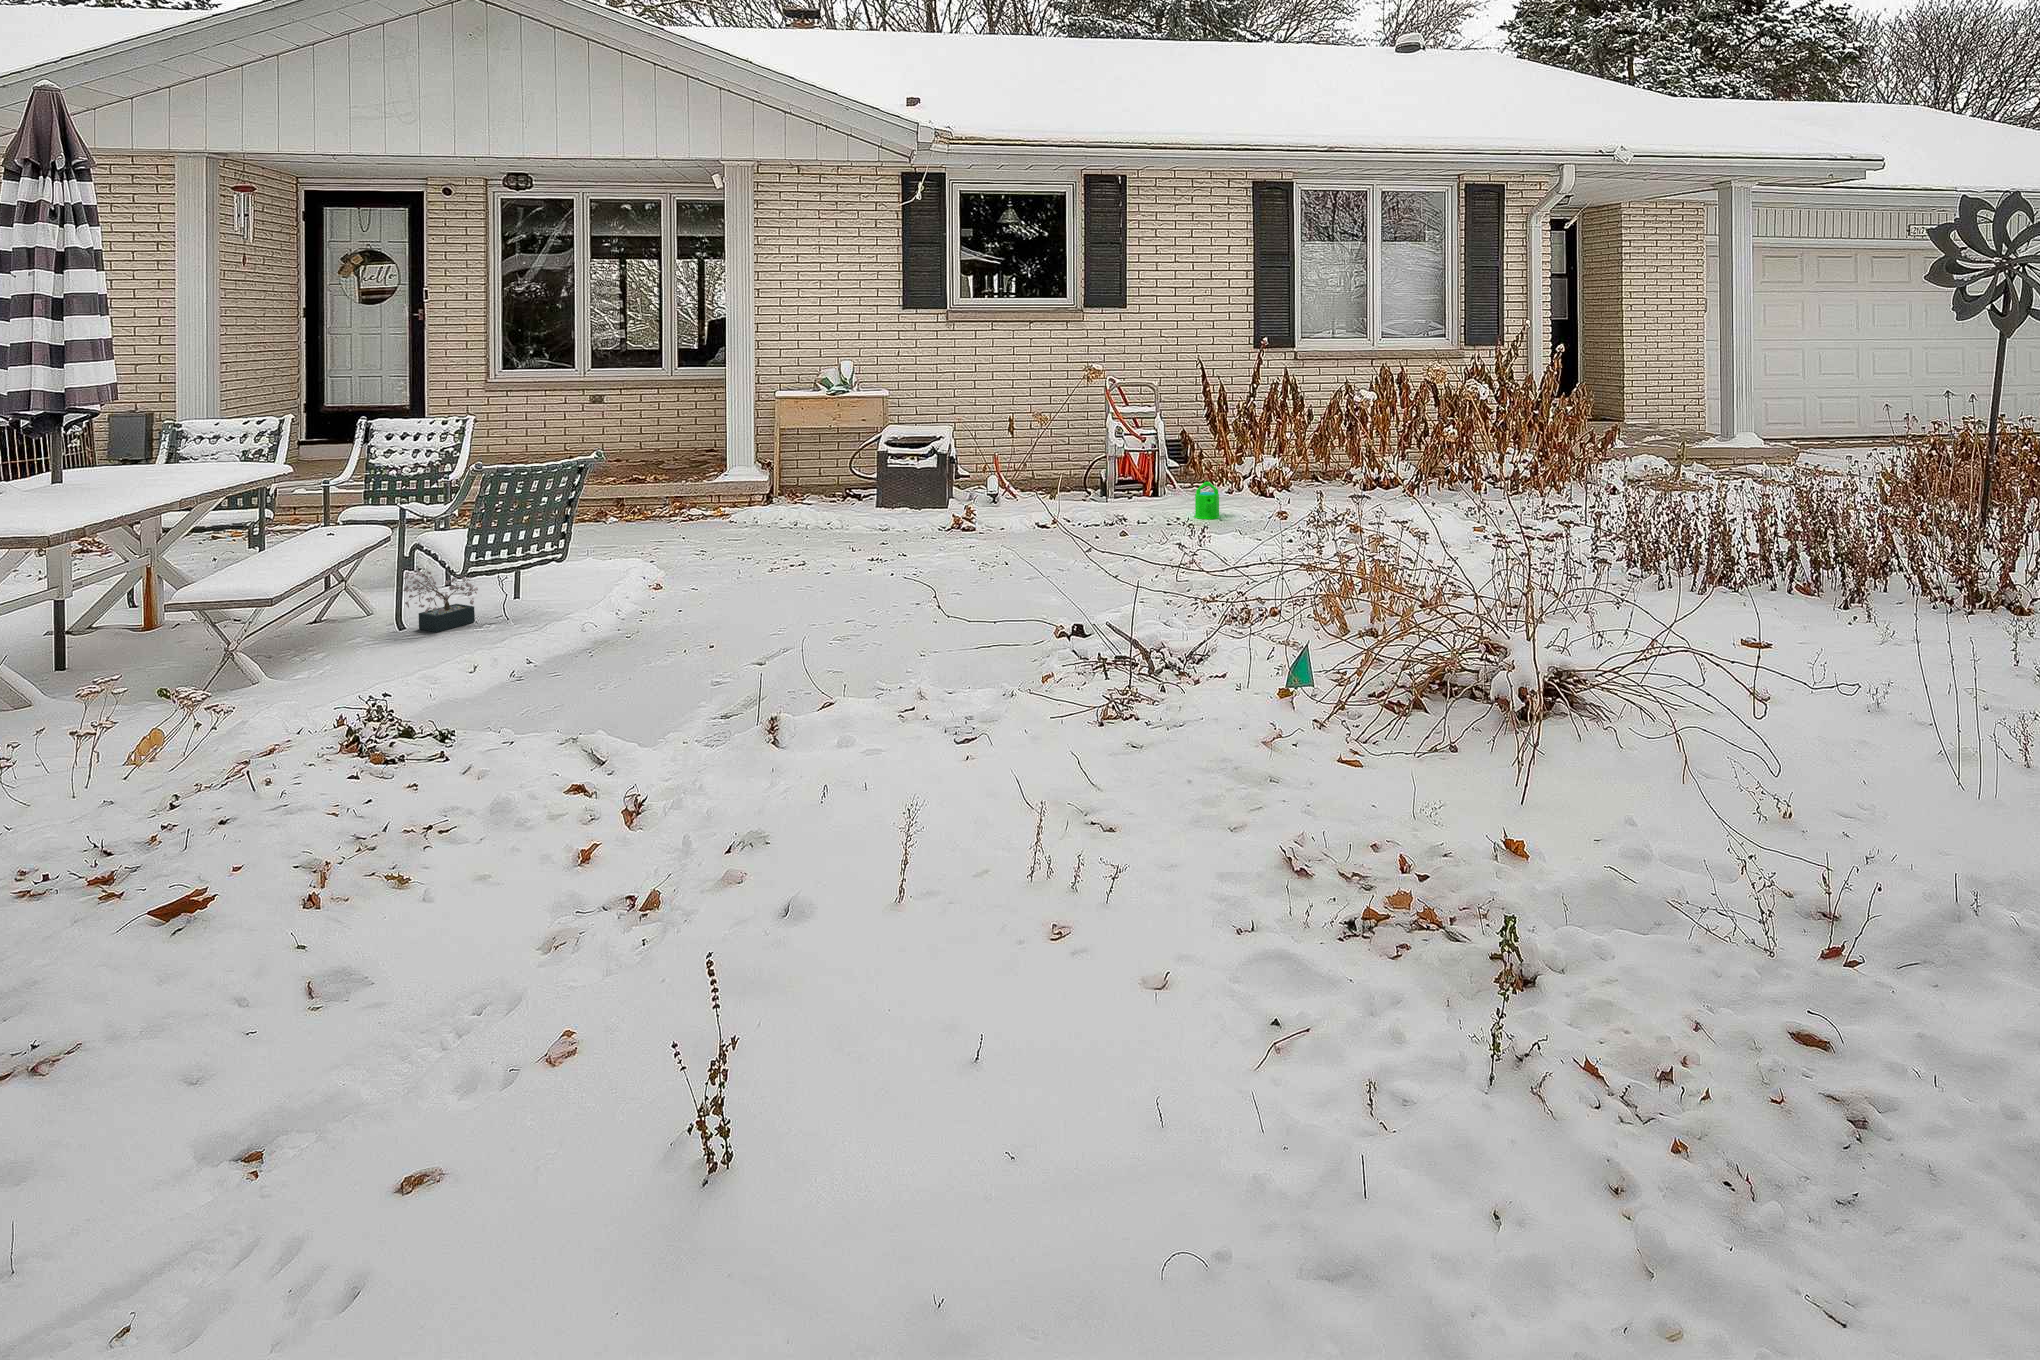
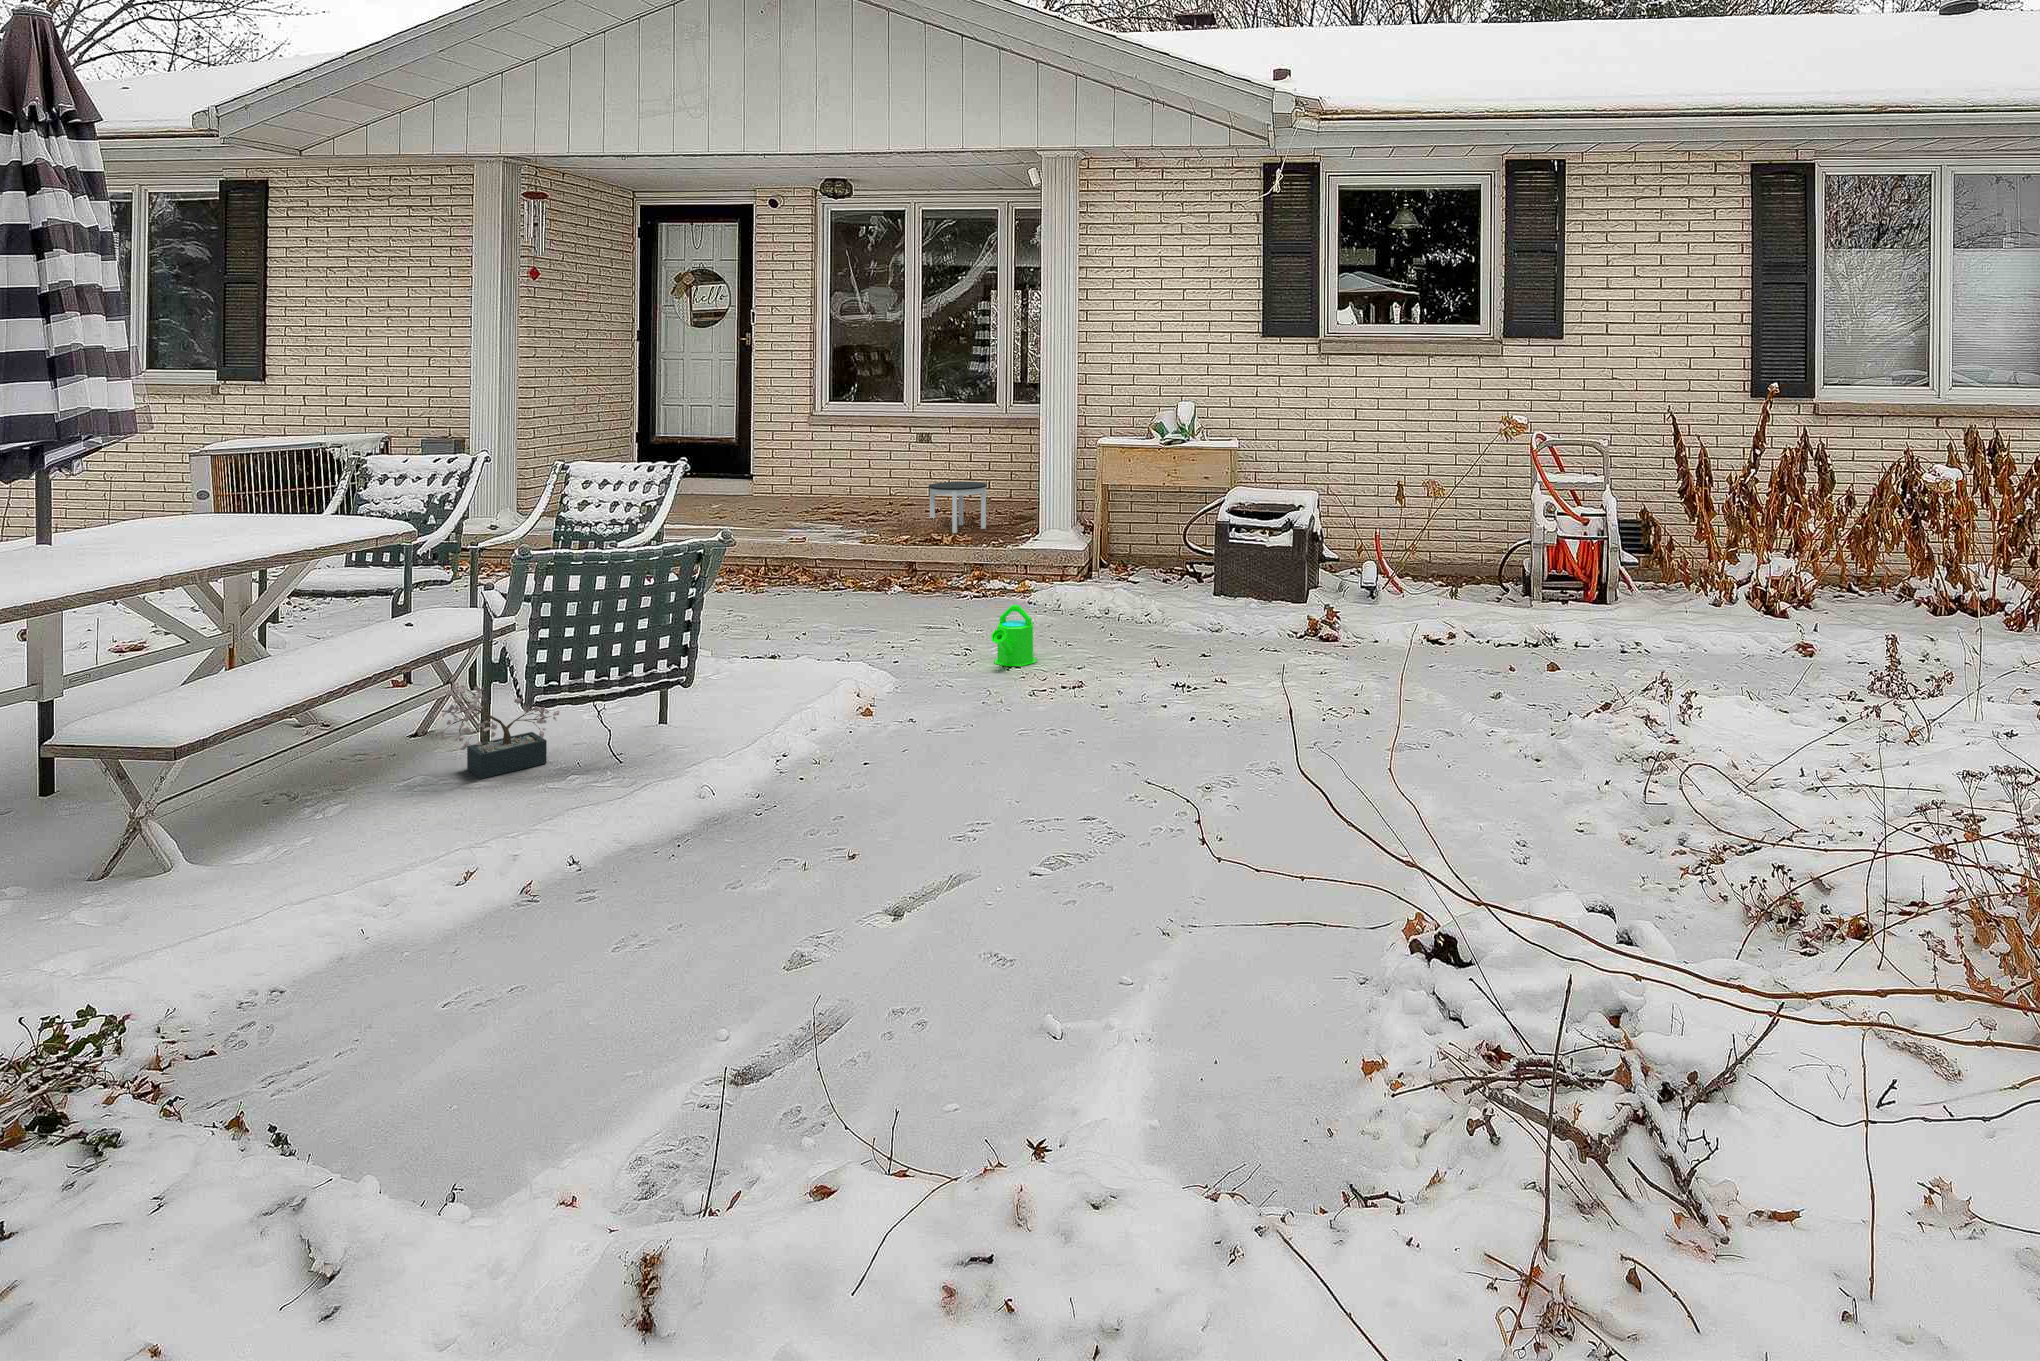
round table: none [612,432,664,475] -> present [929,482,987,533]
watering can: present [1194,482,1221,519] -> present [991,605,1036,666]

